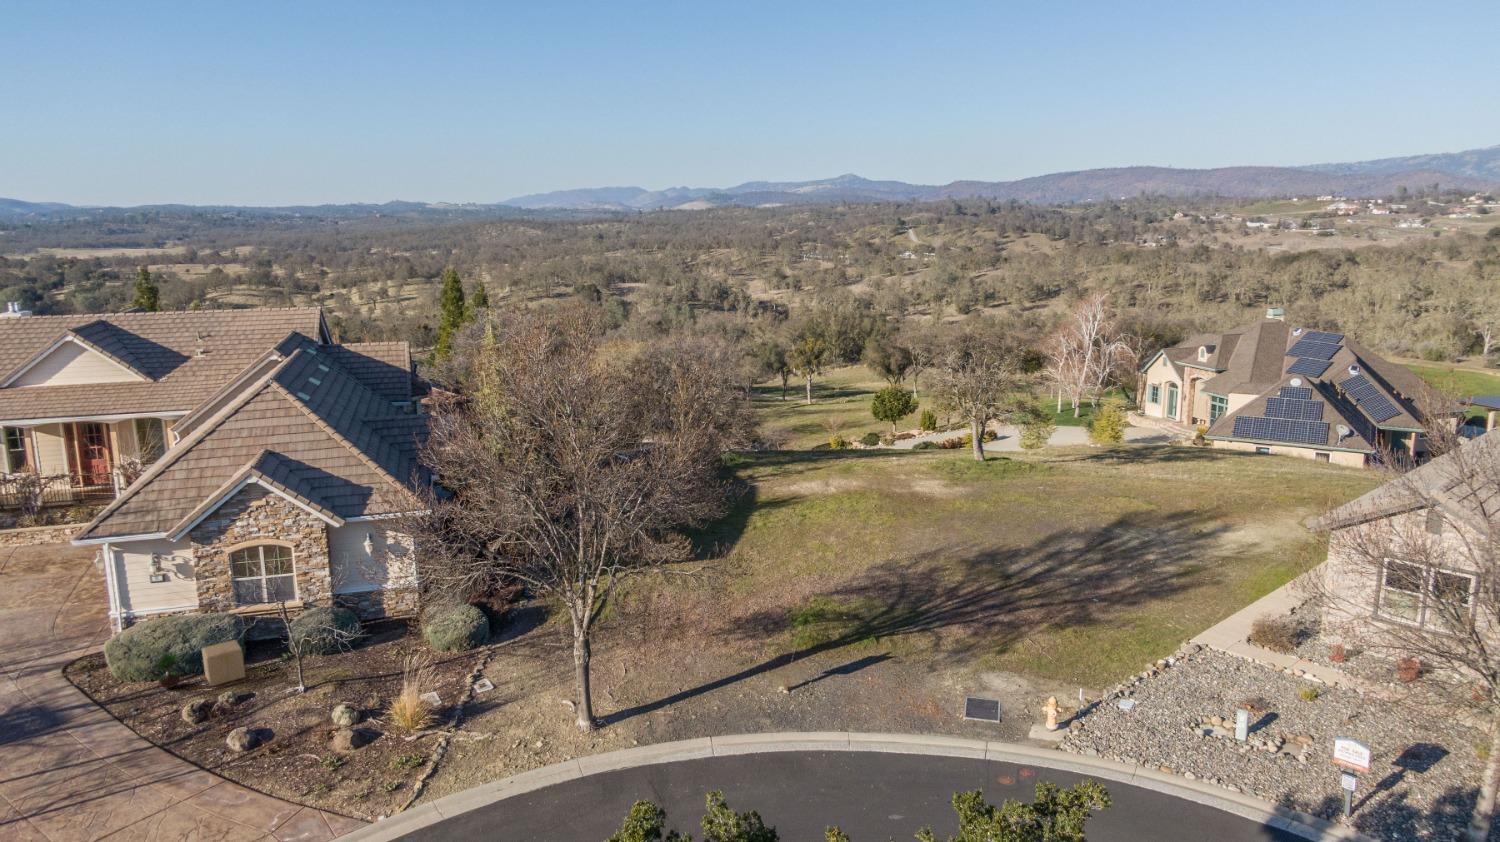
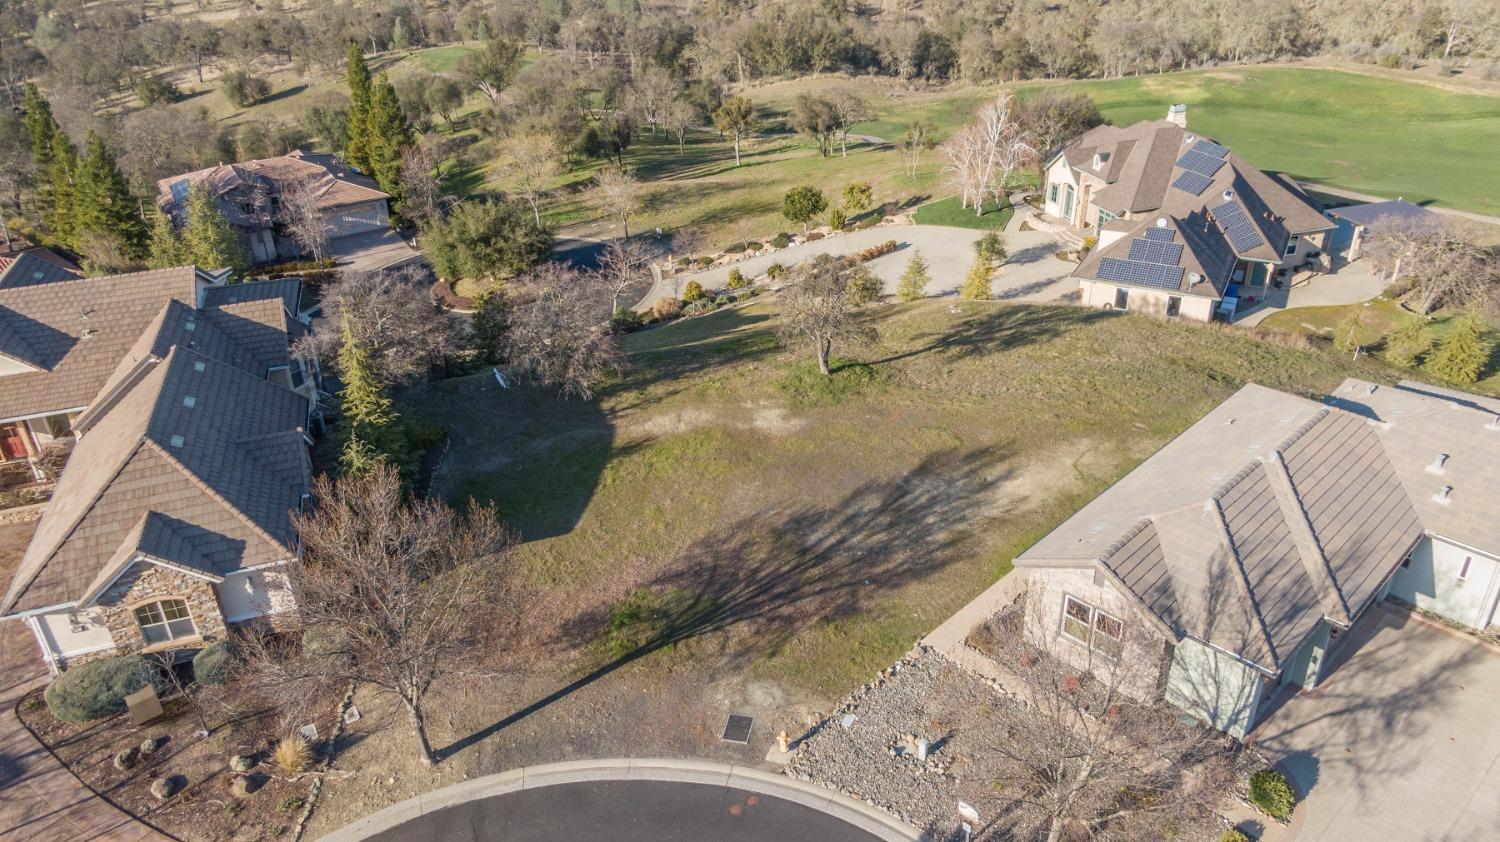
potted tree: present [156,653,180,688] -> none [85,704,111,729]

